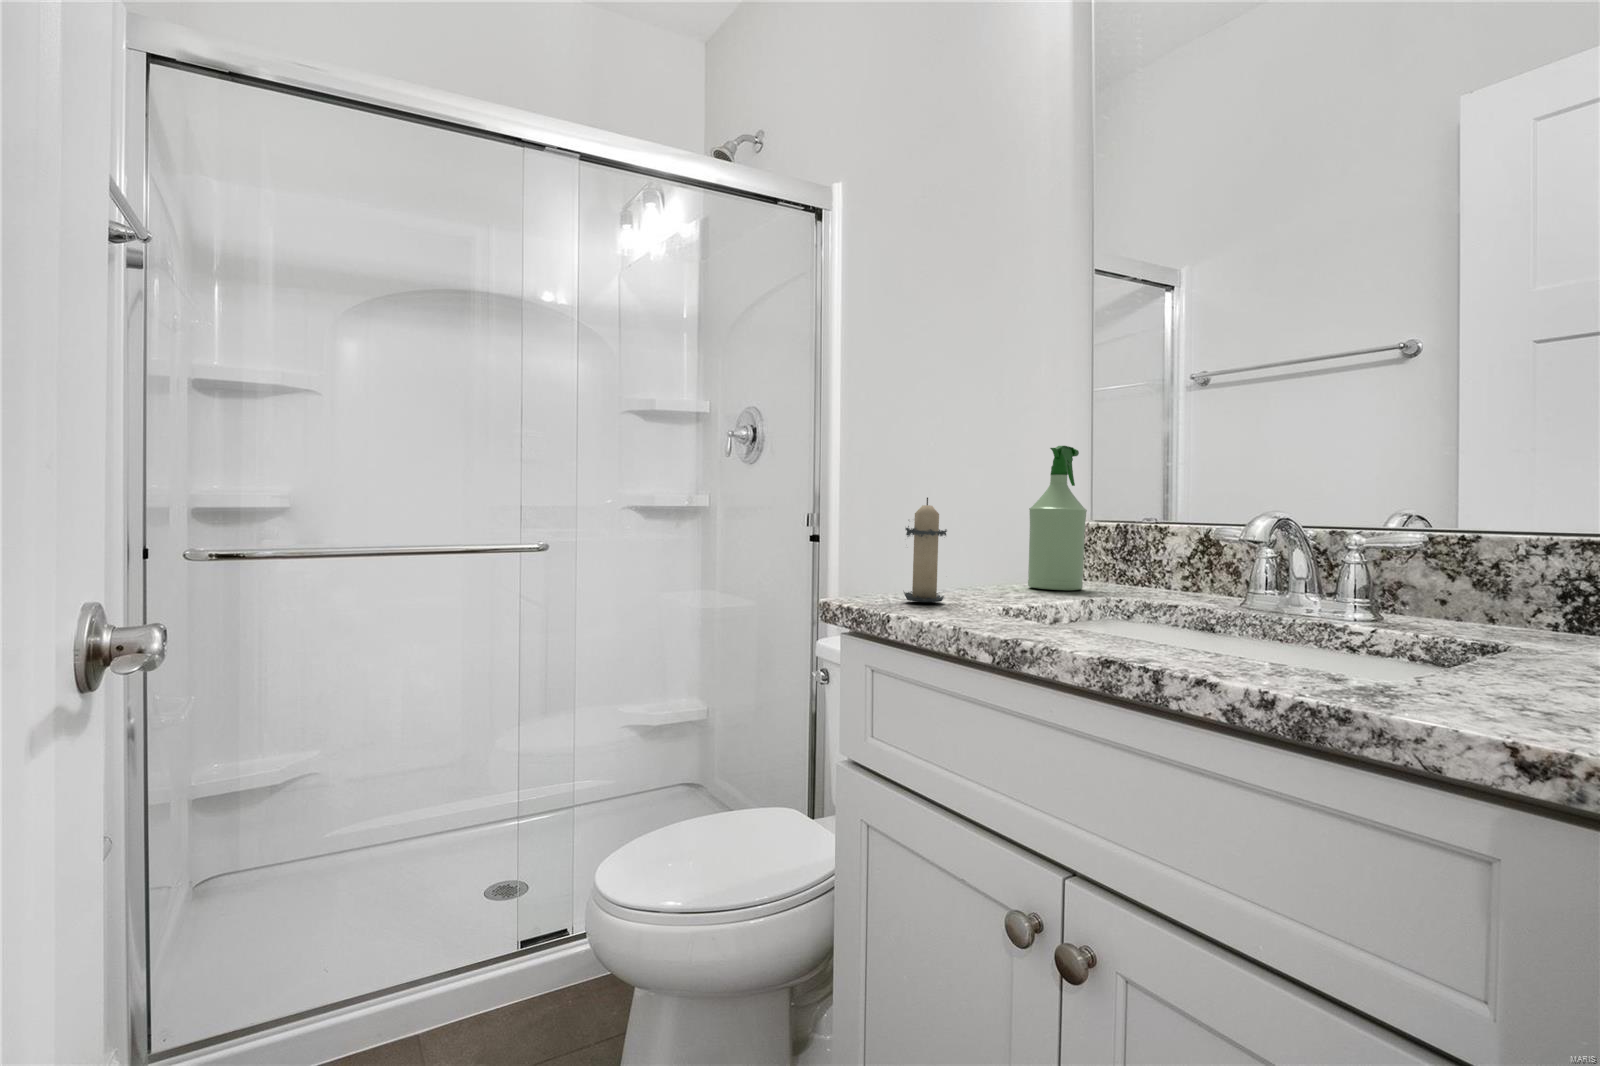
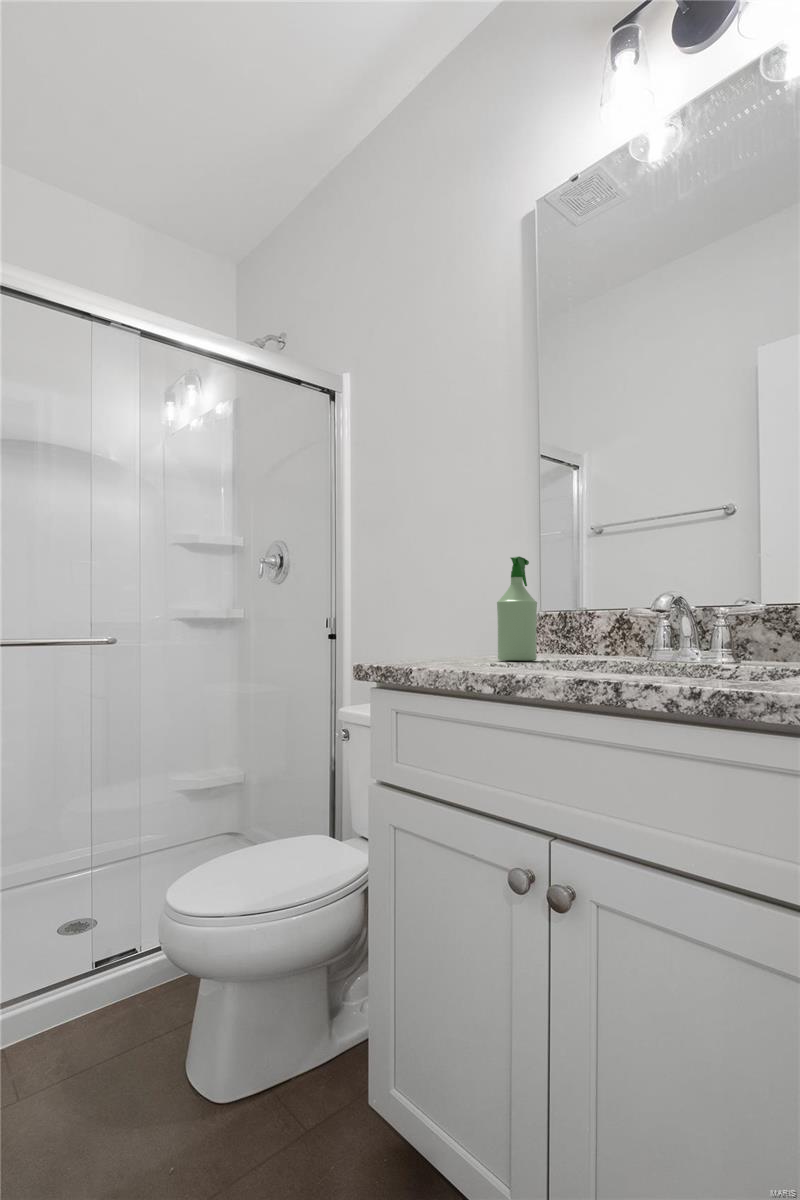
candle: present [904,497,947,602] -> none [411,587,449,666]

